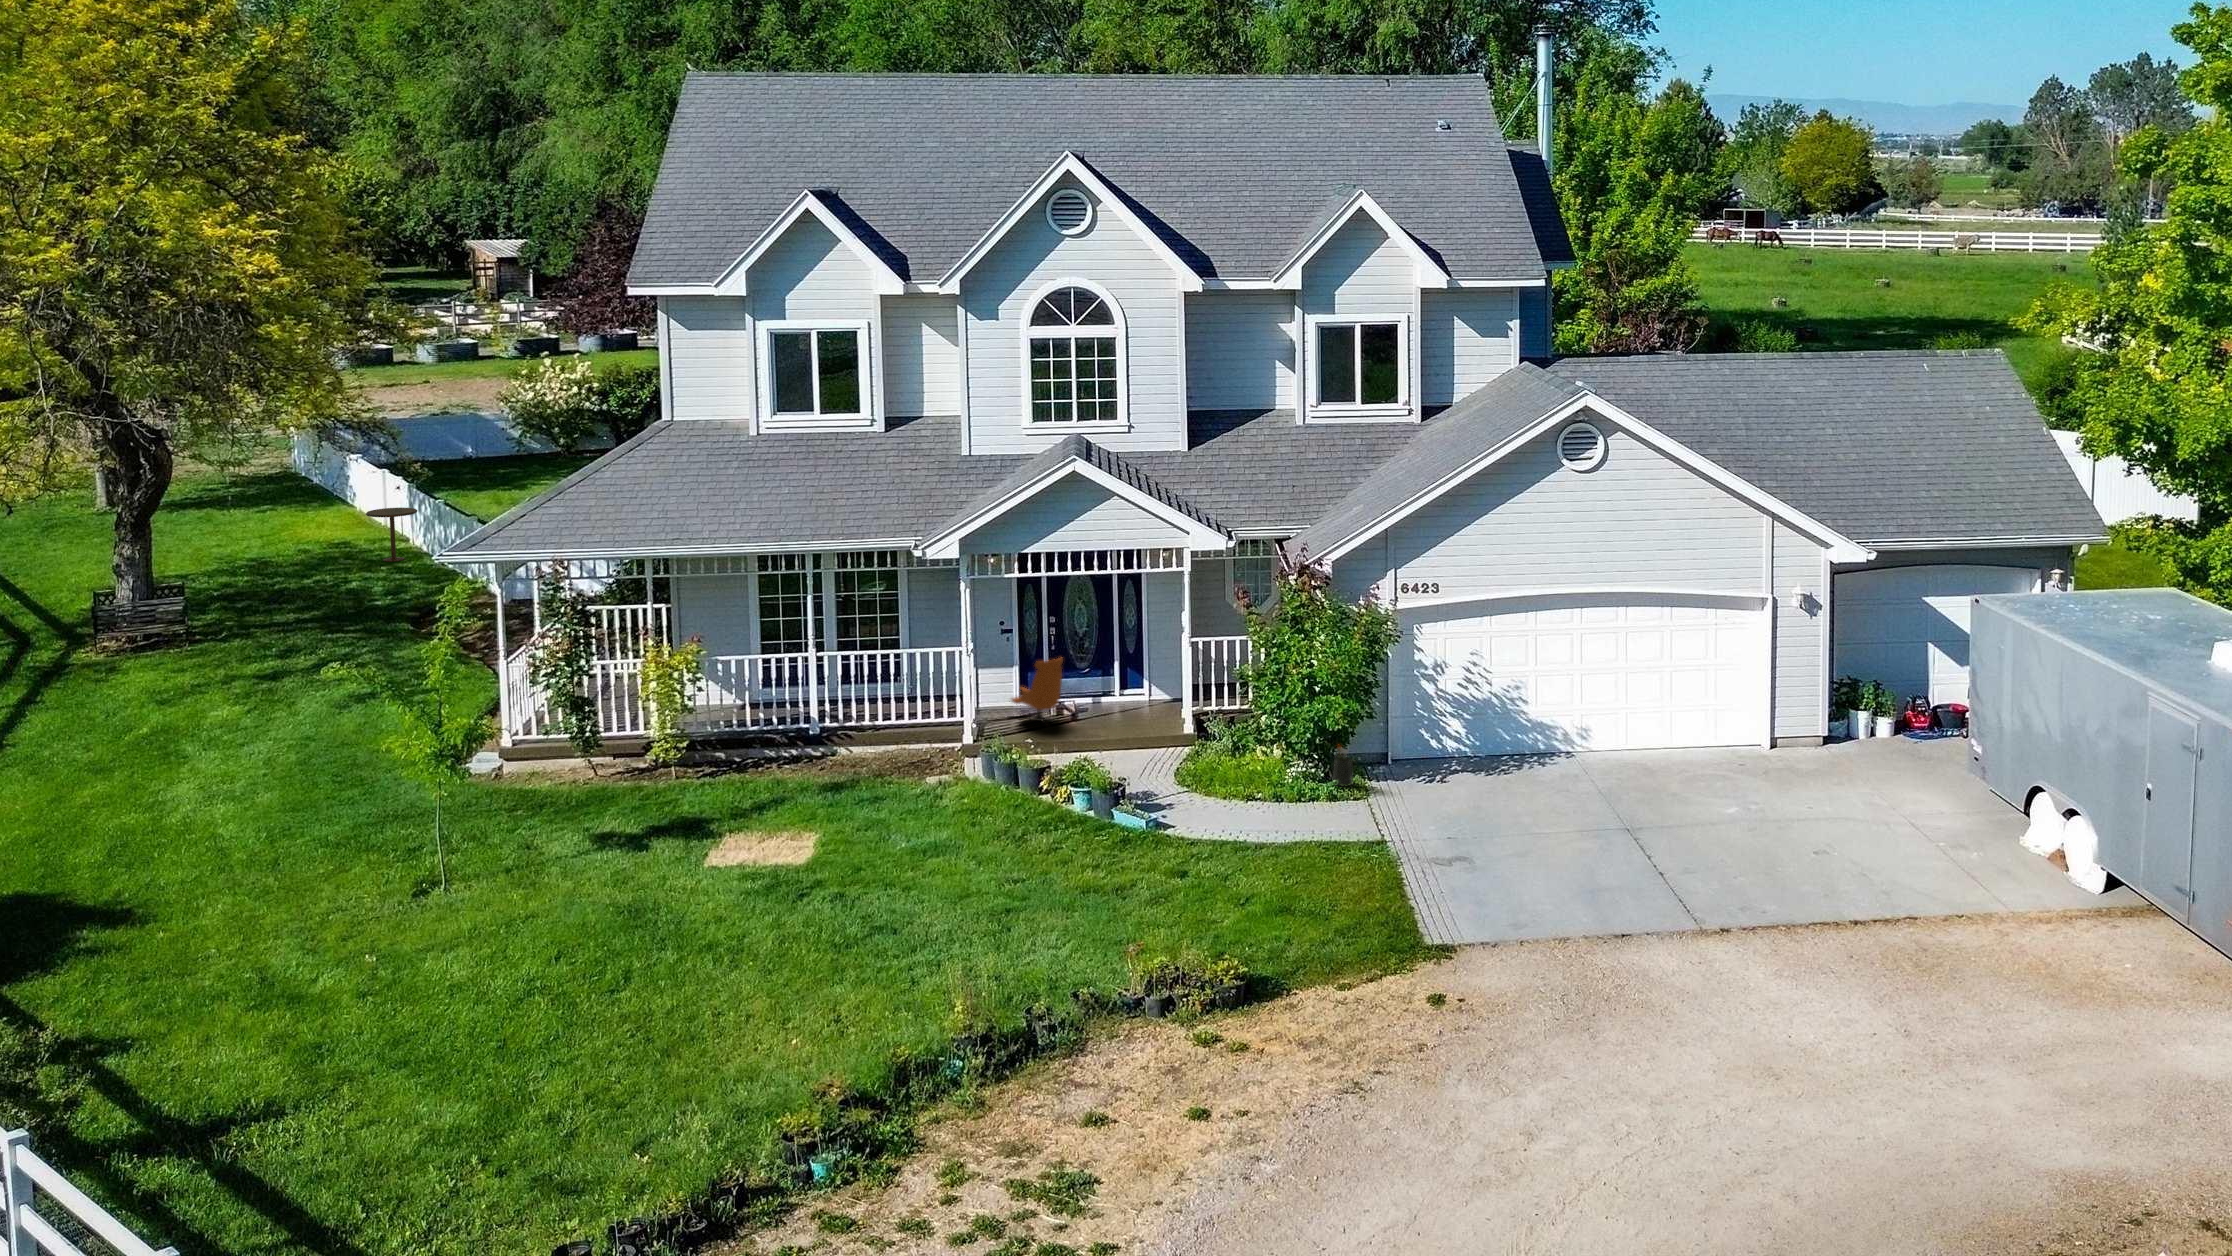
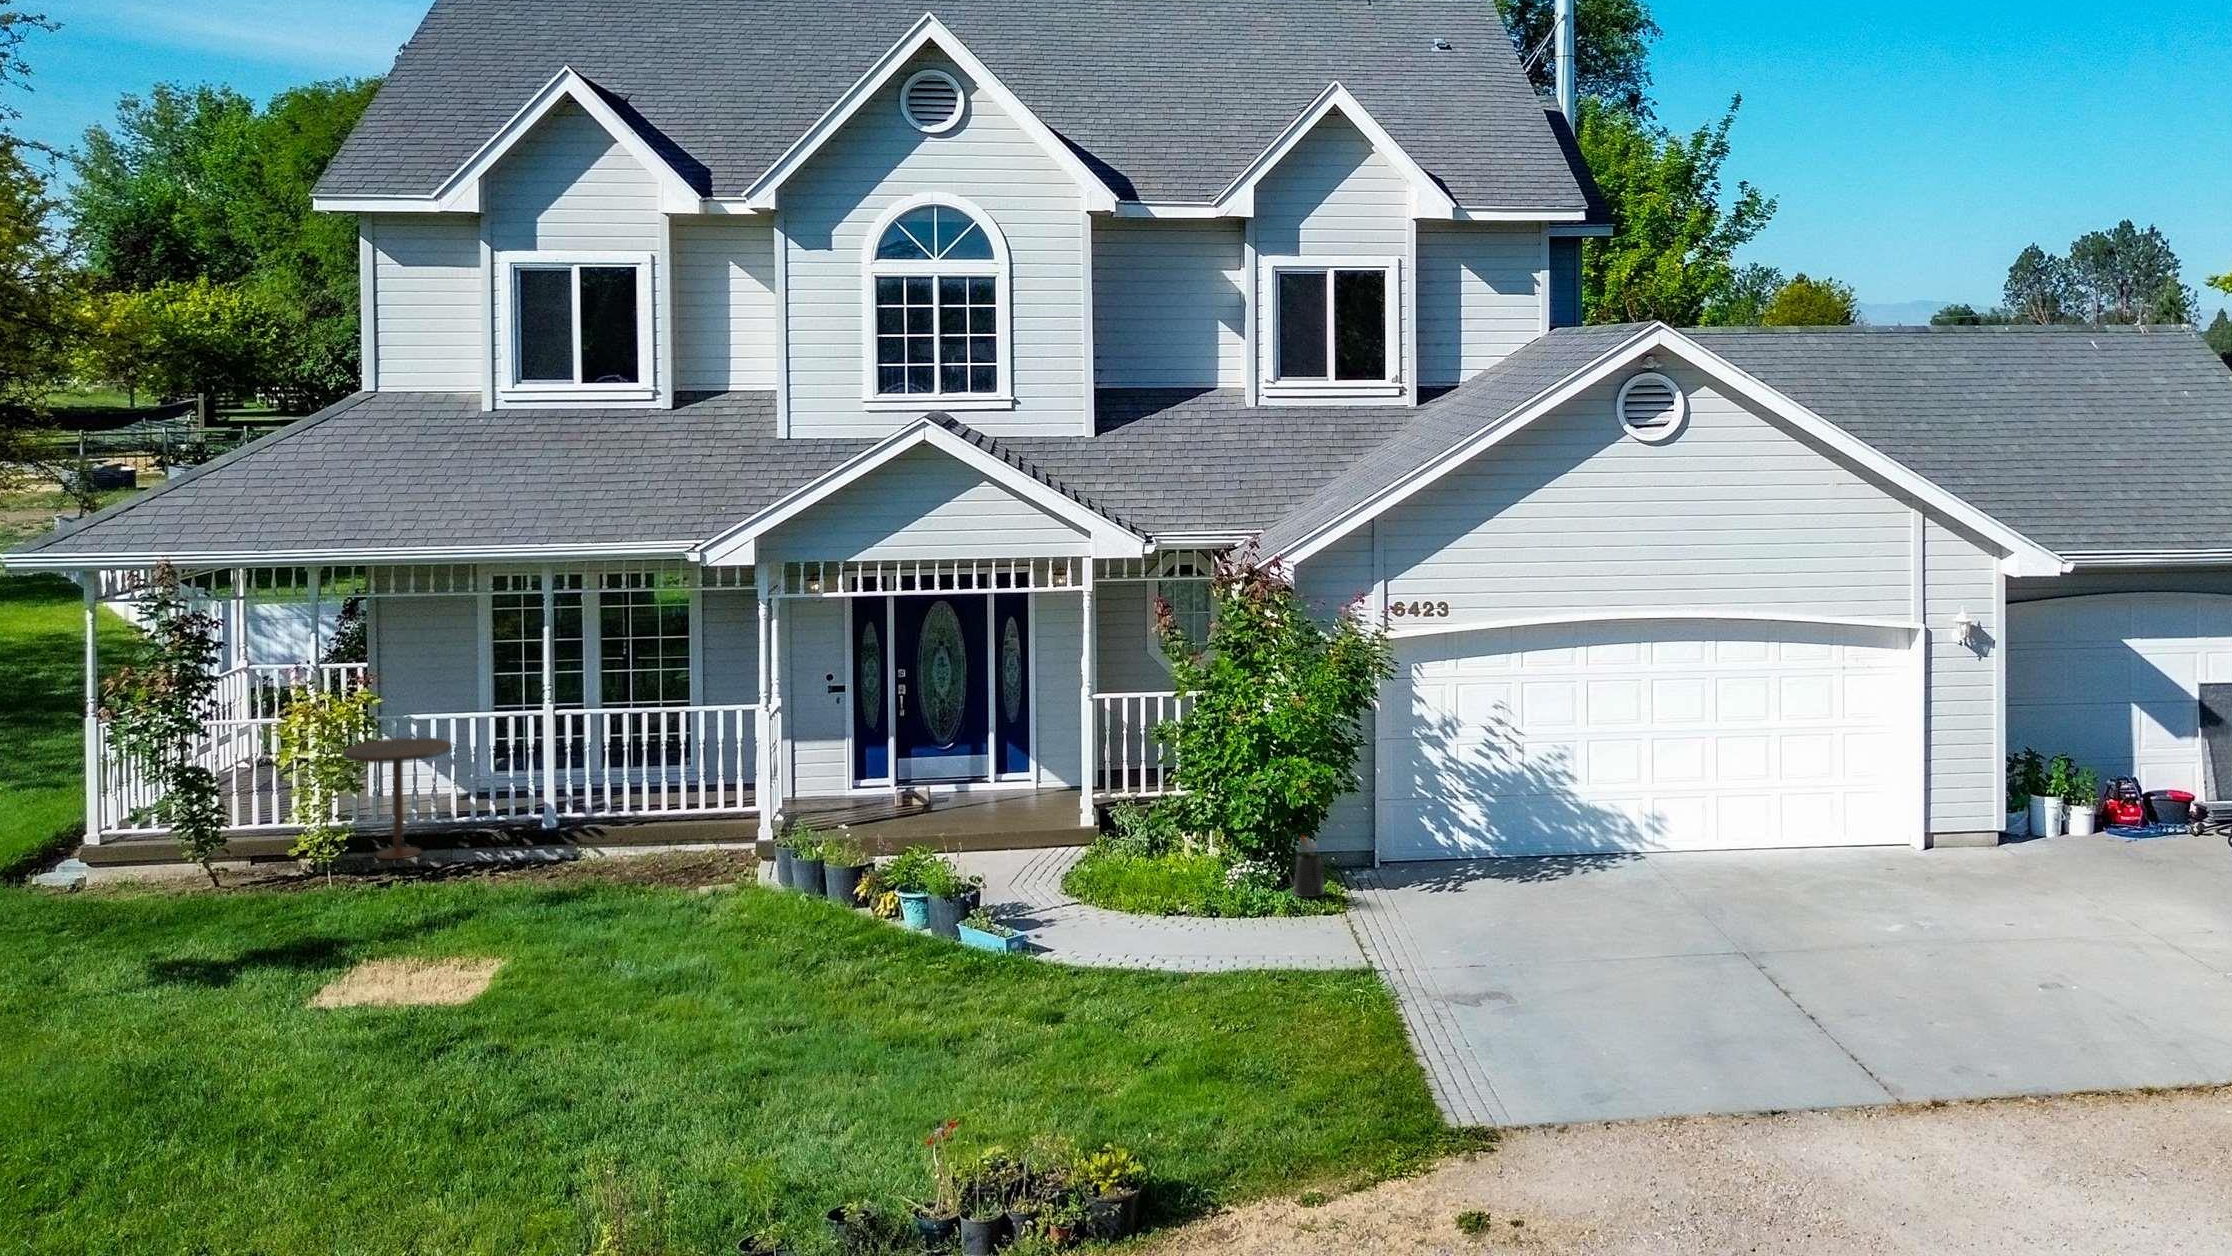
pedestal table: present [366,508,417,562] -> present [342,737,452,859]
lounge chair: present [1011,657,1063,724] -> none [829,719,911,821]

